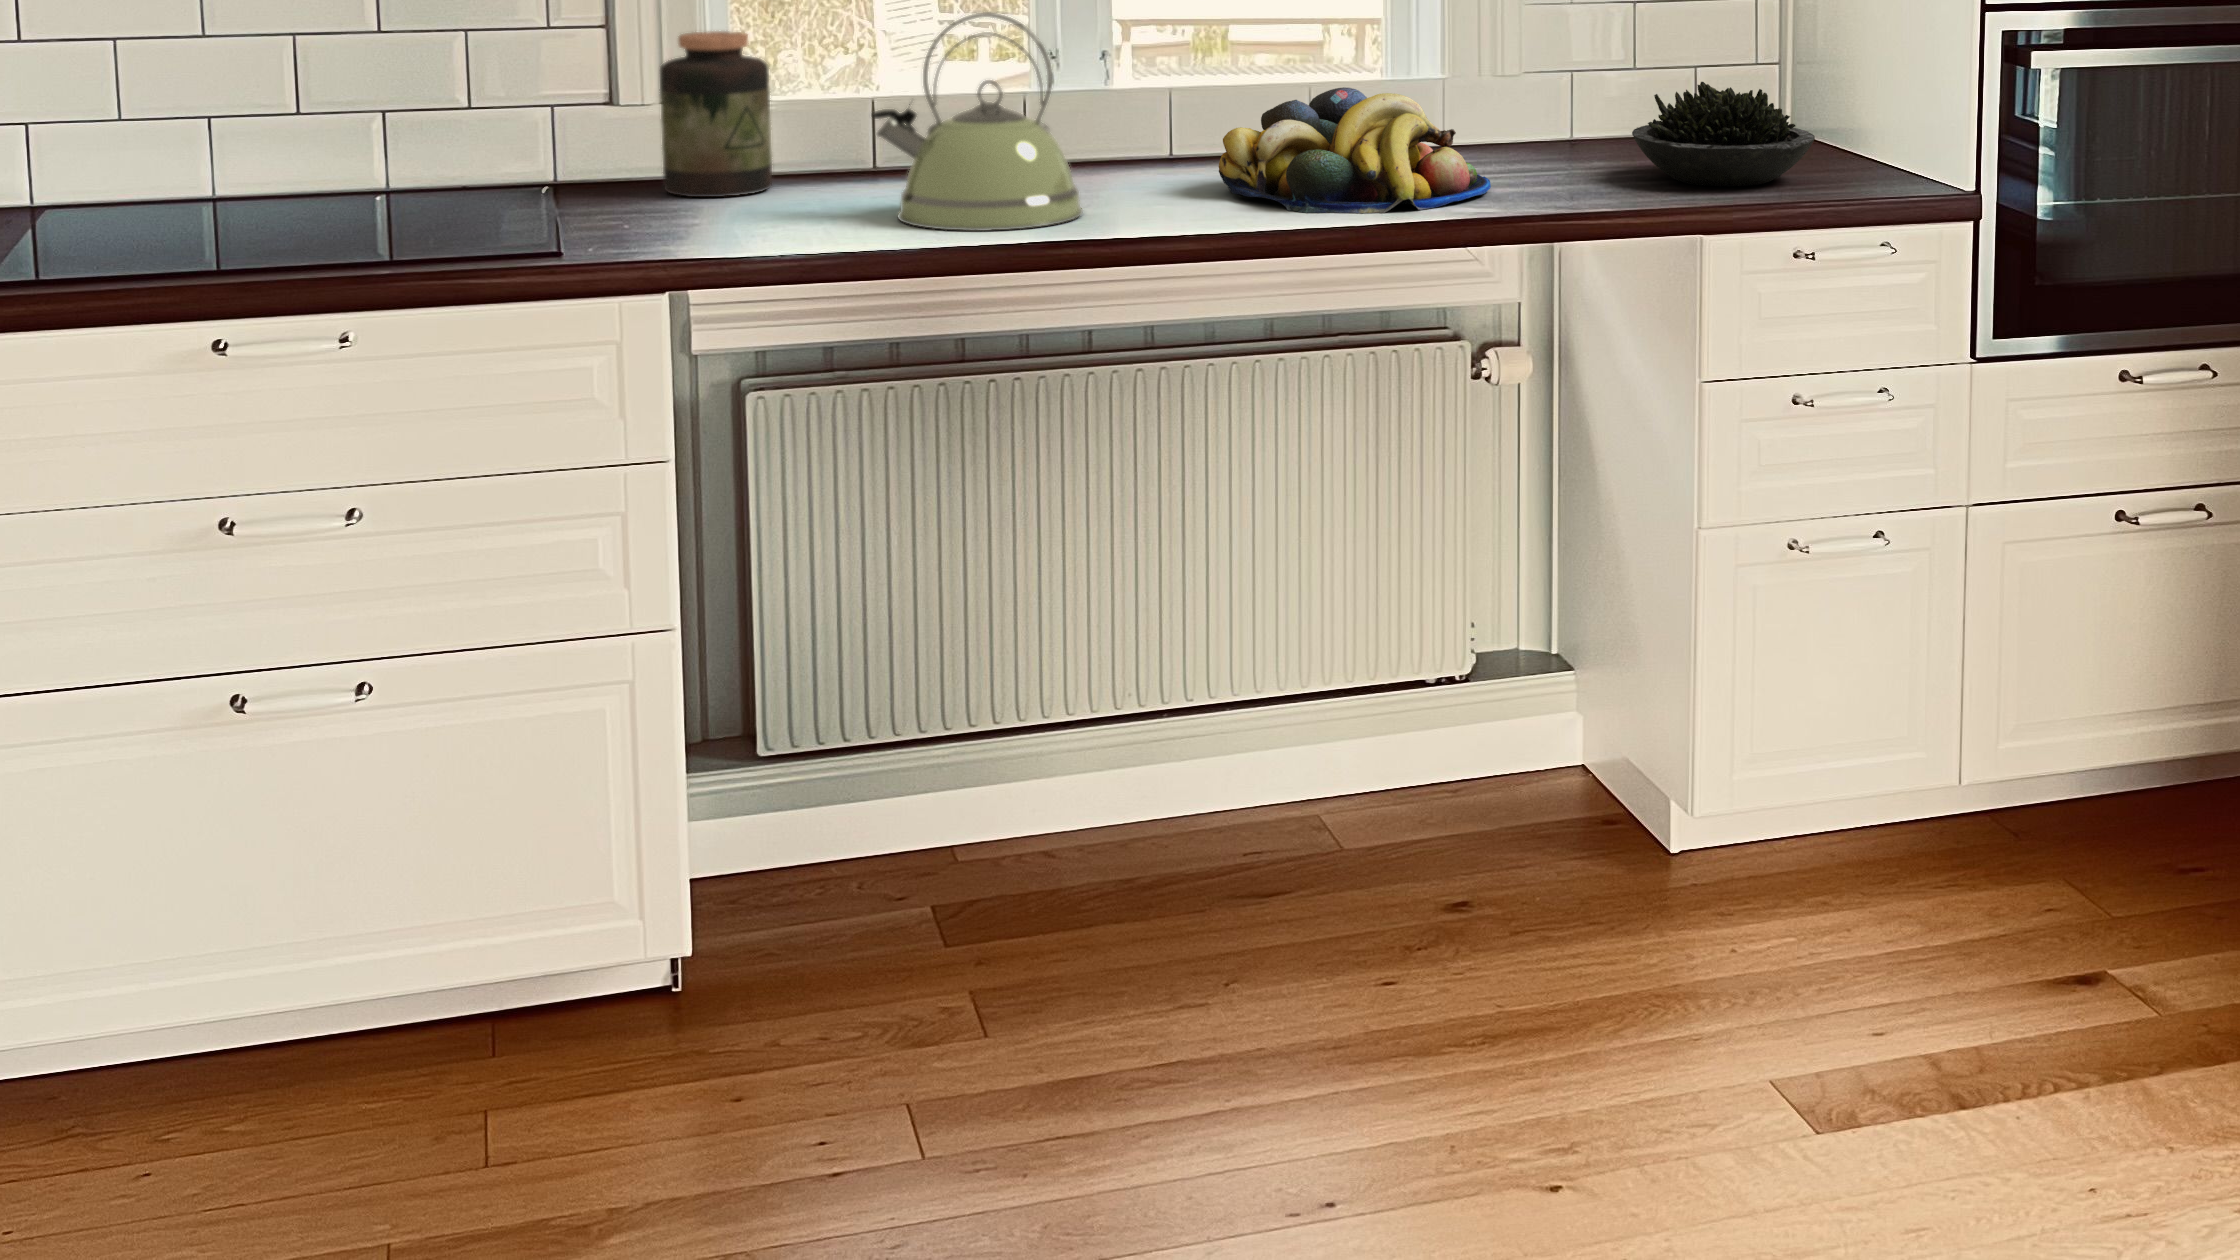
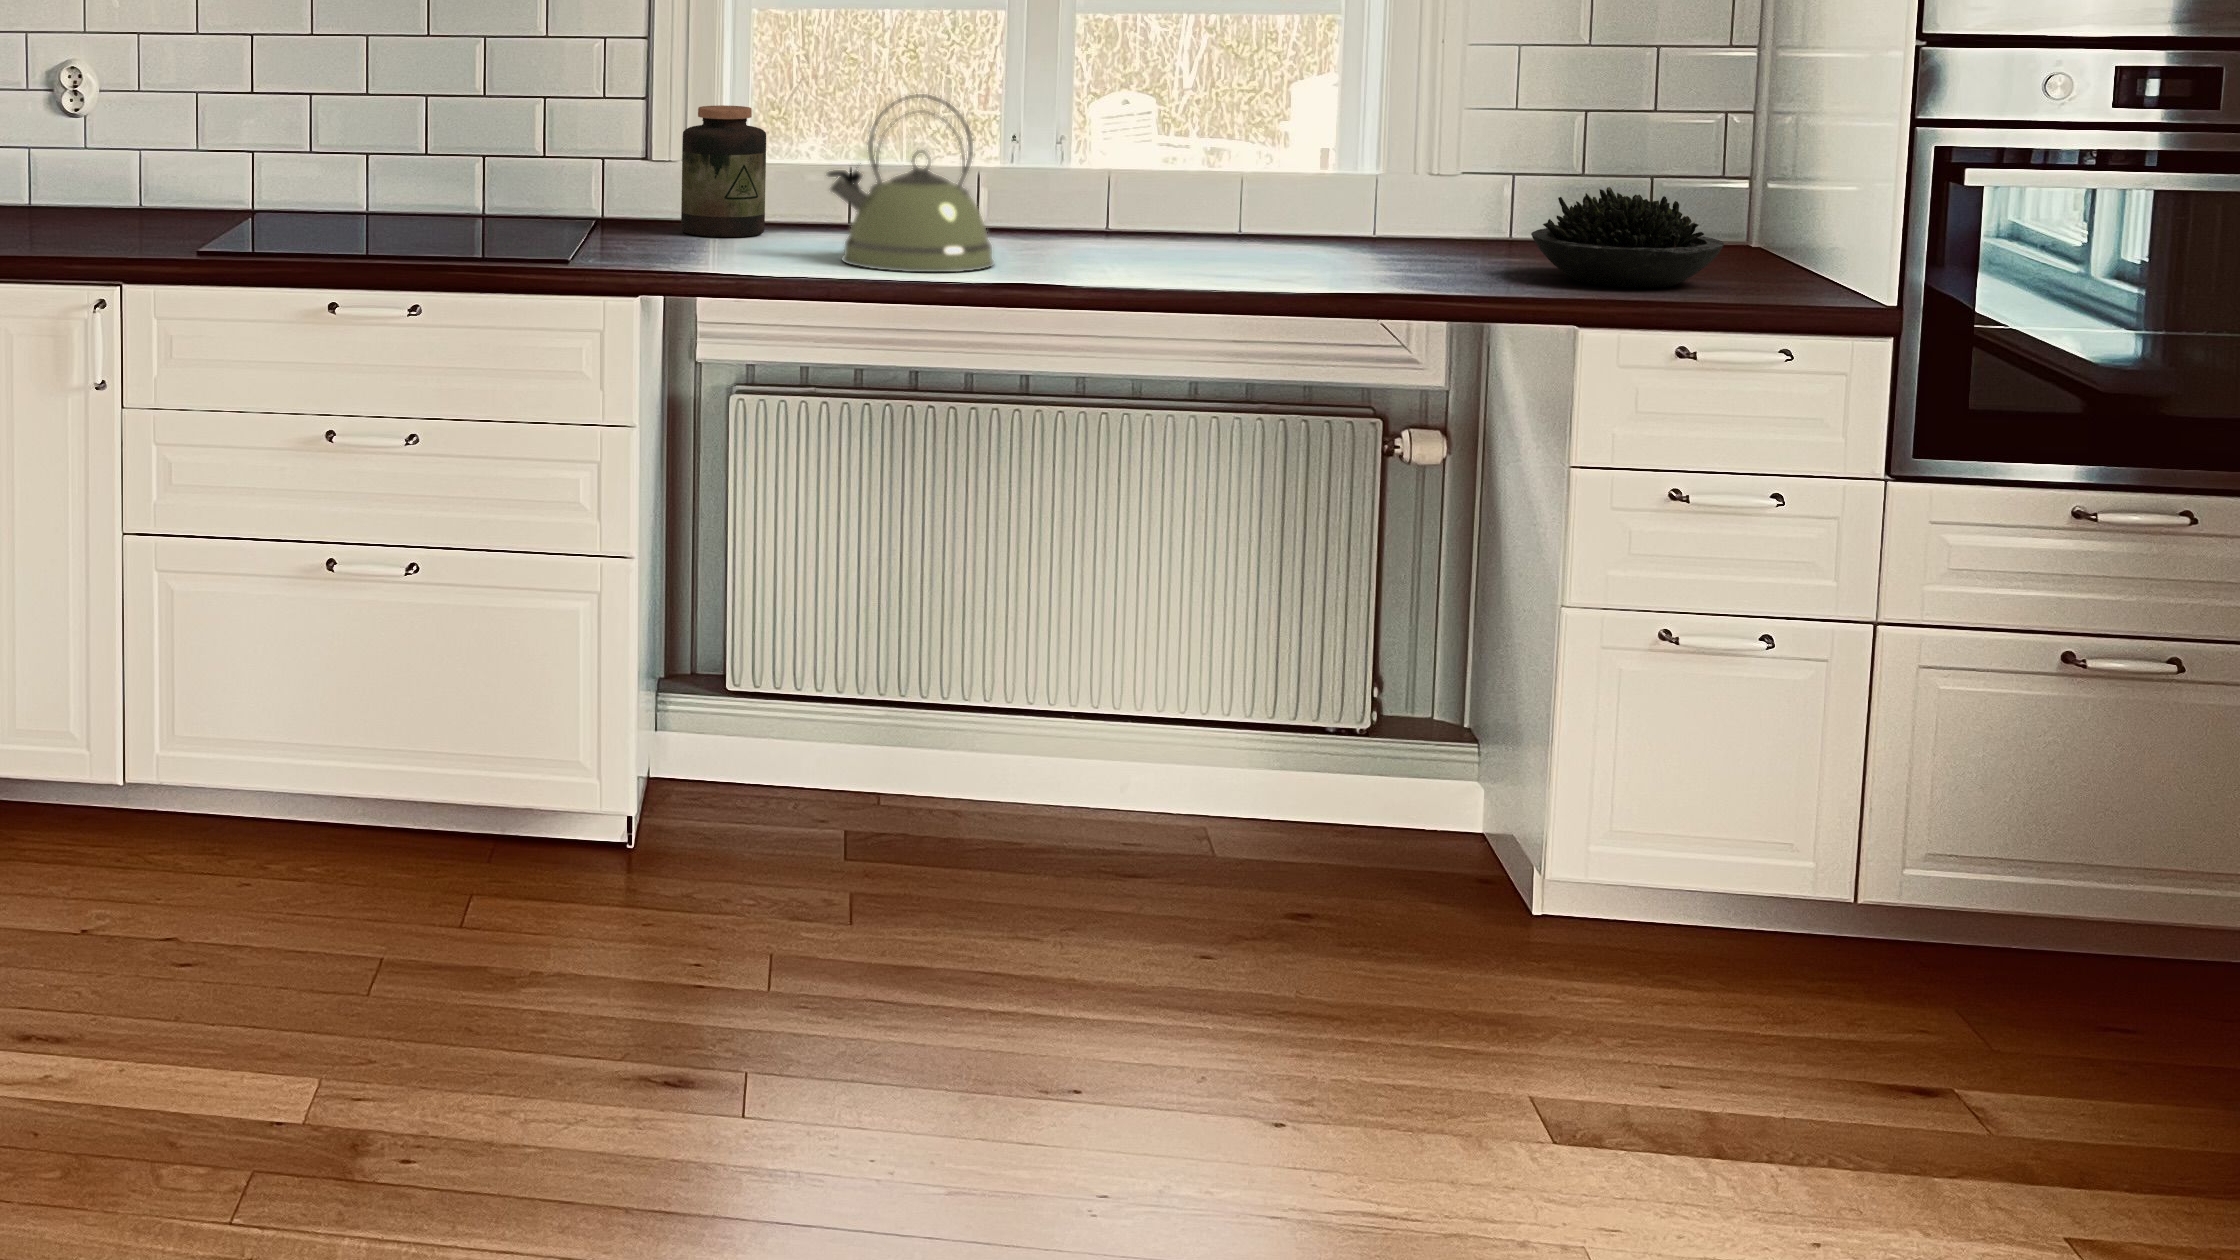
fruit bowl: present [1219,87,1491,213] -> none [1126,176,1380,284]

